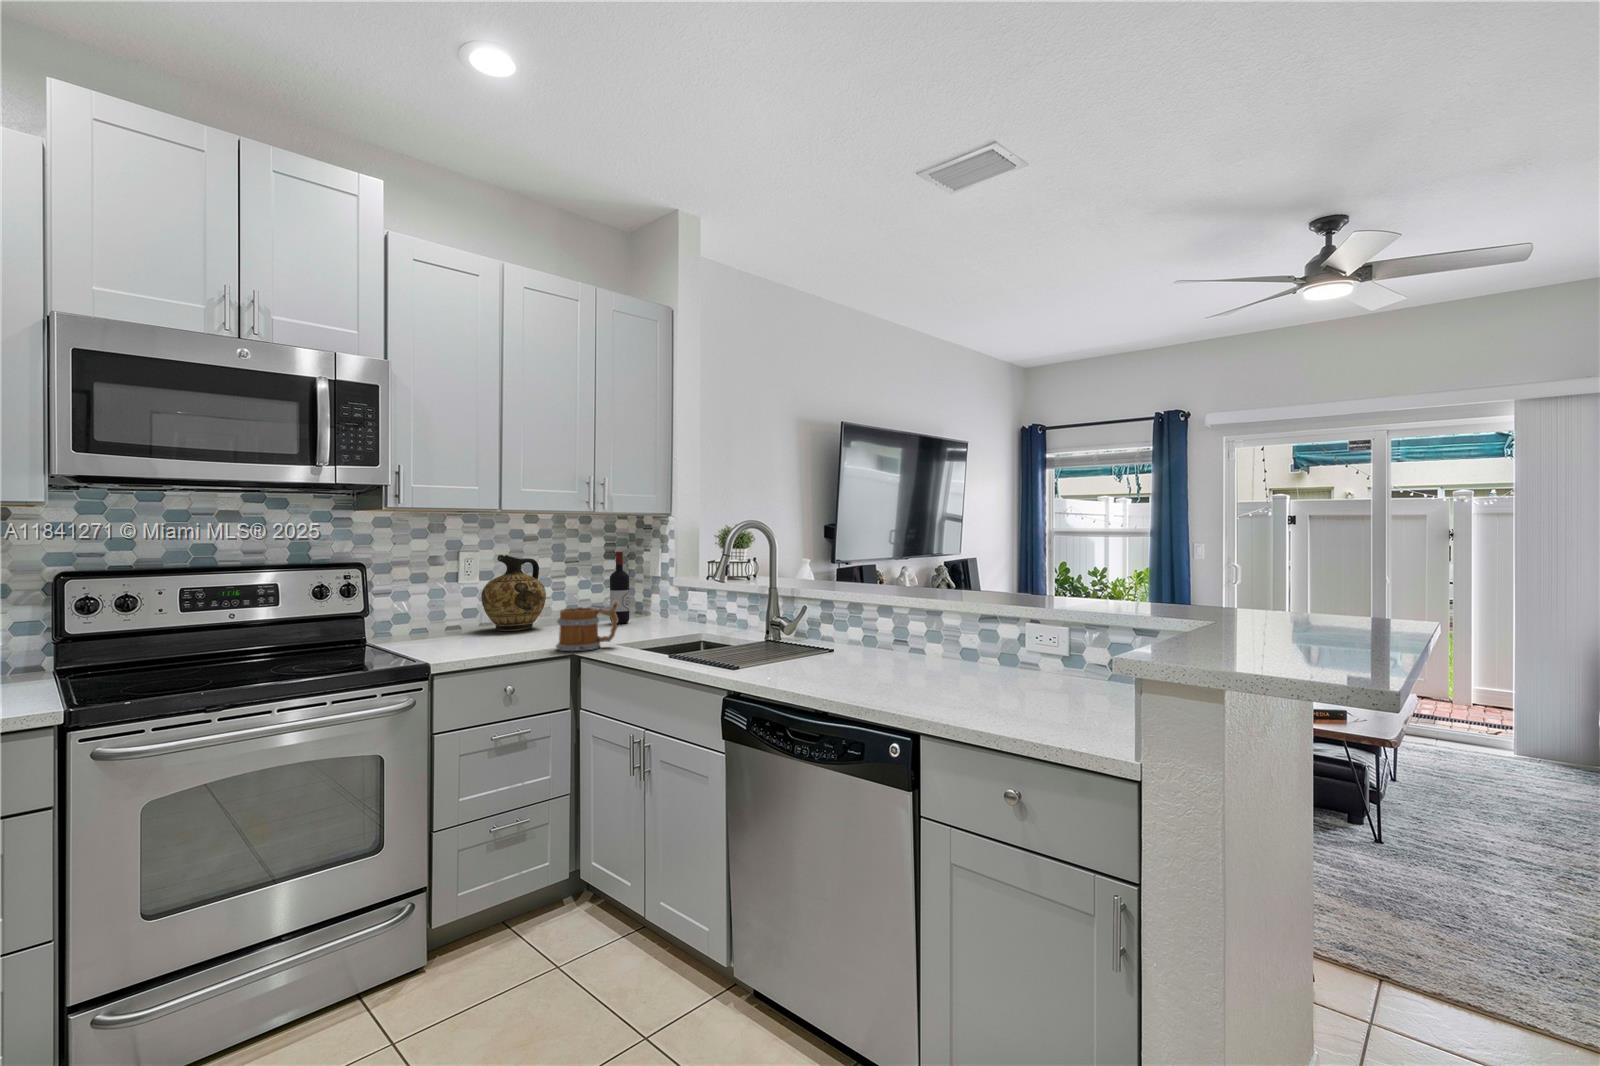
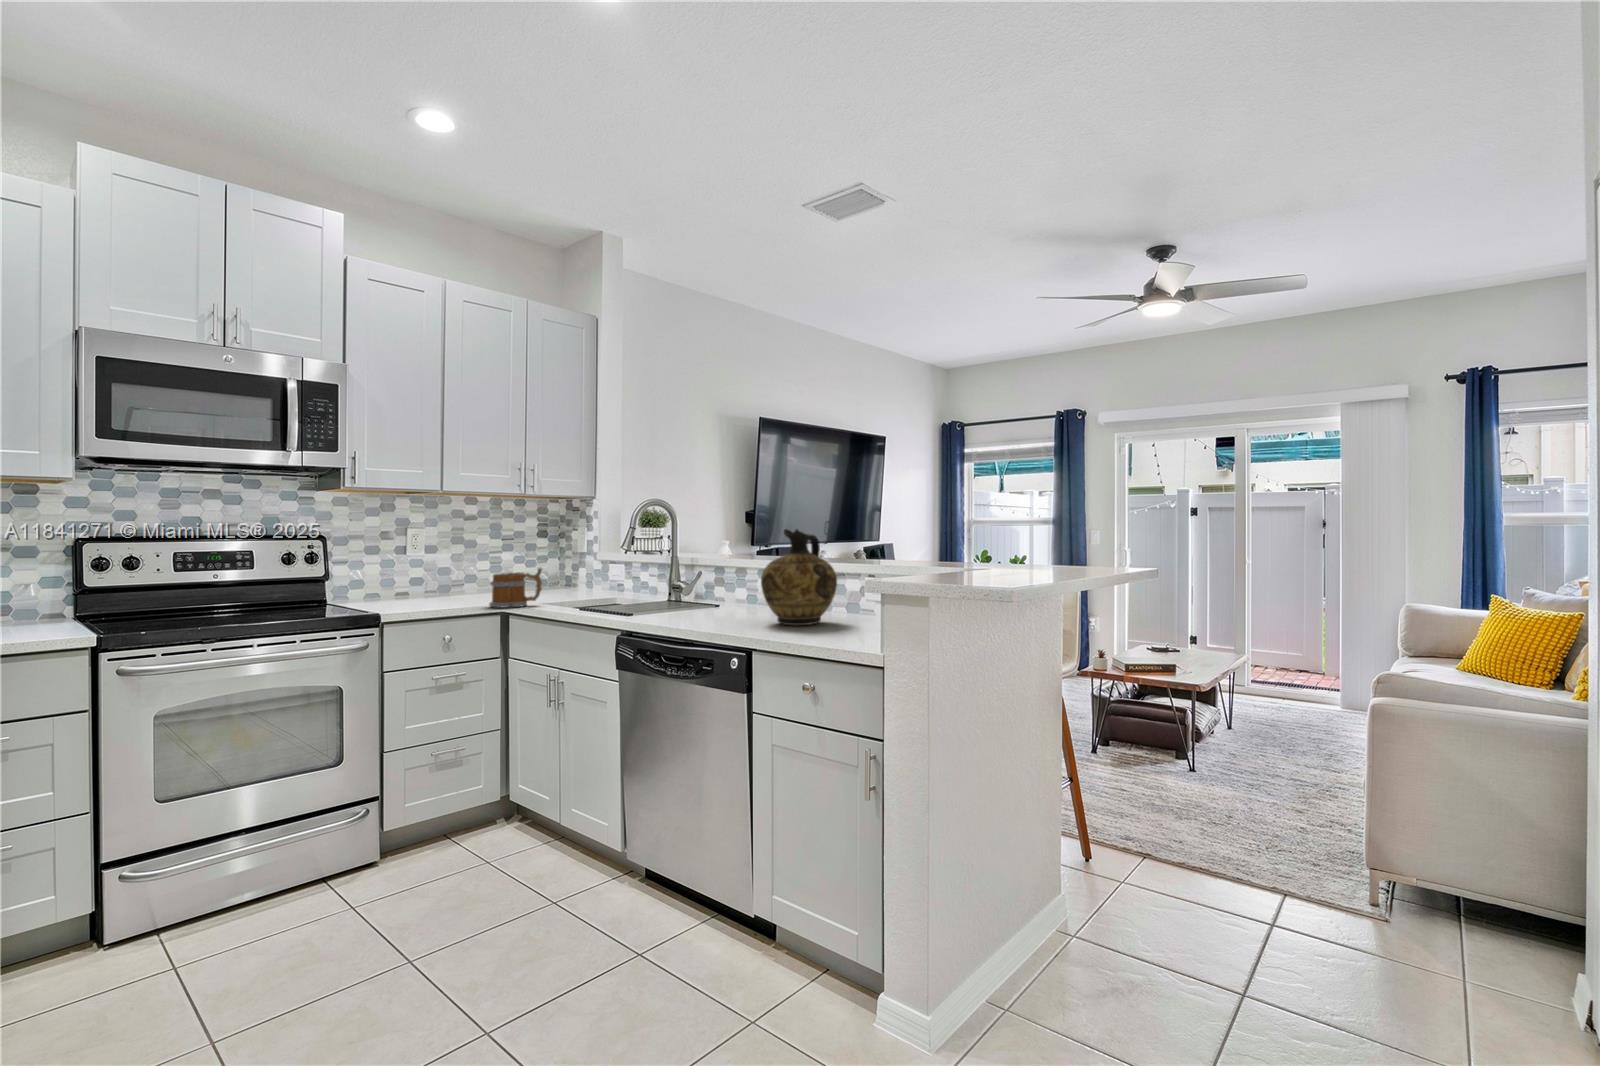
wine bottle: present [610,552,630,624] -> none [540,530,558,592]
ceramic jug: present [481,555,546,631] -> present [761,529,837,625]

